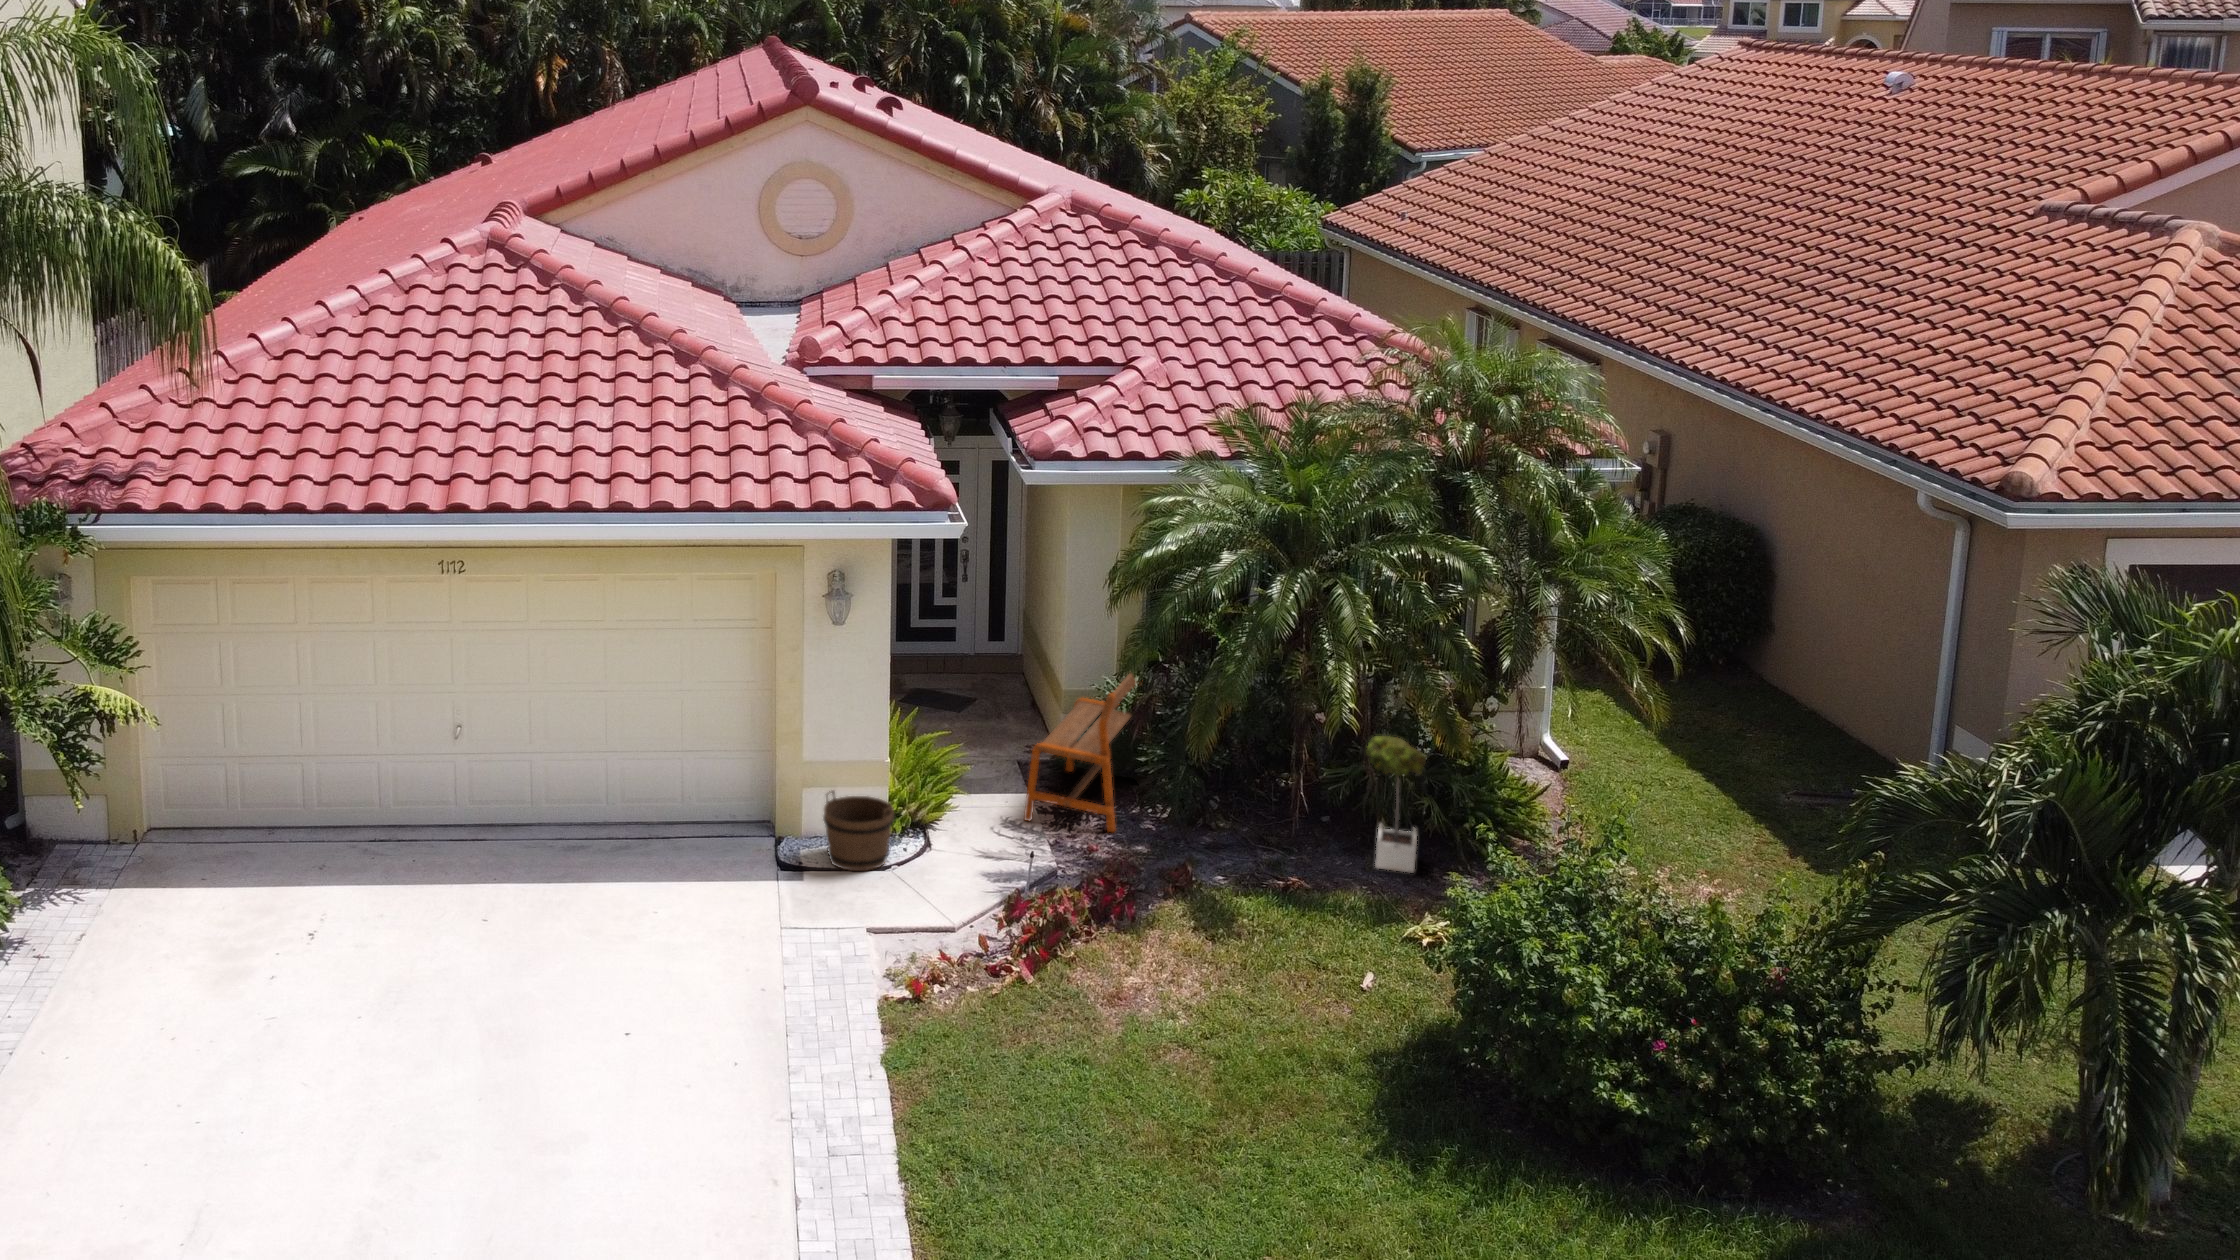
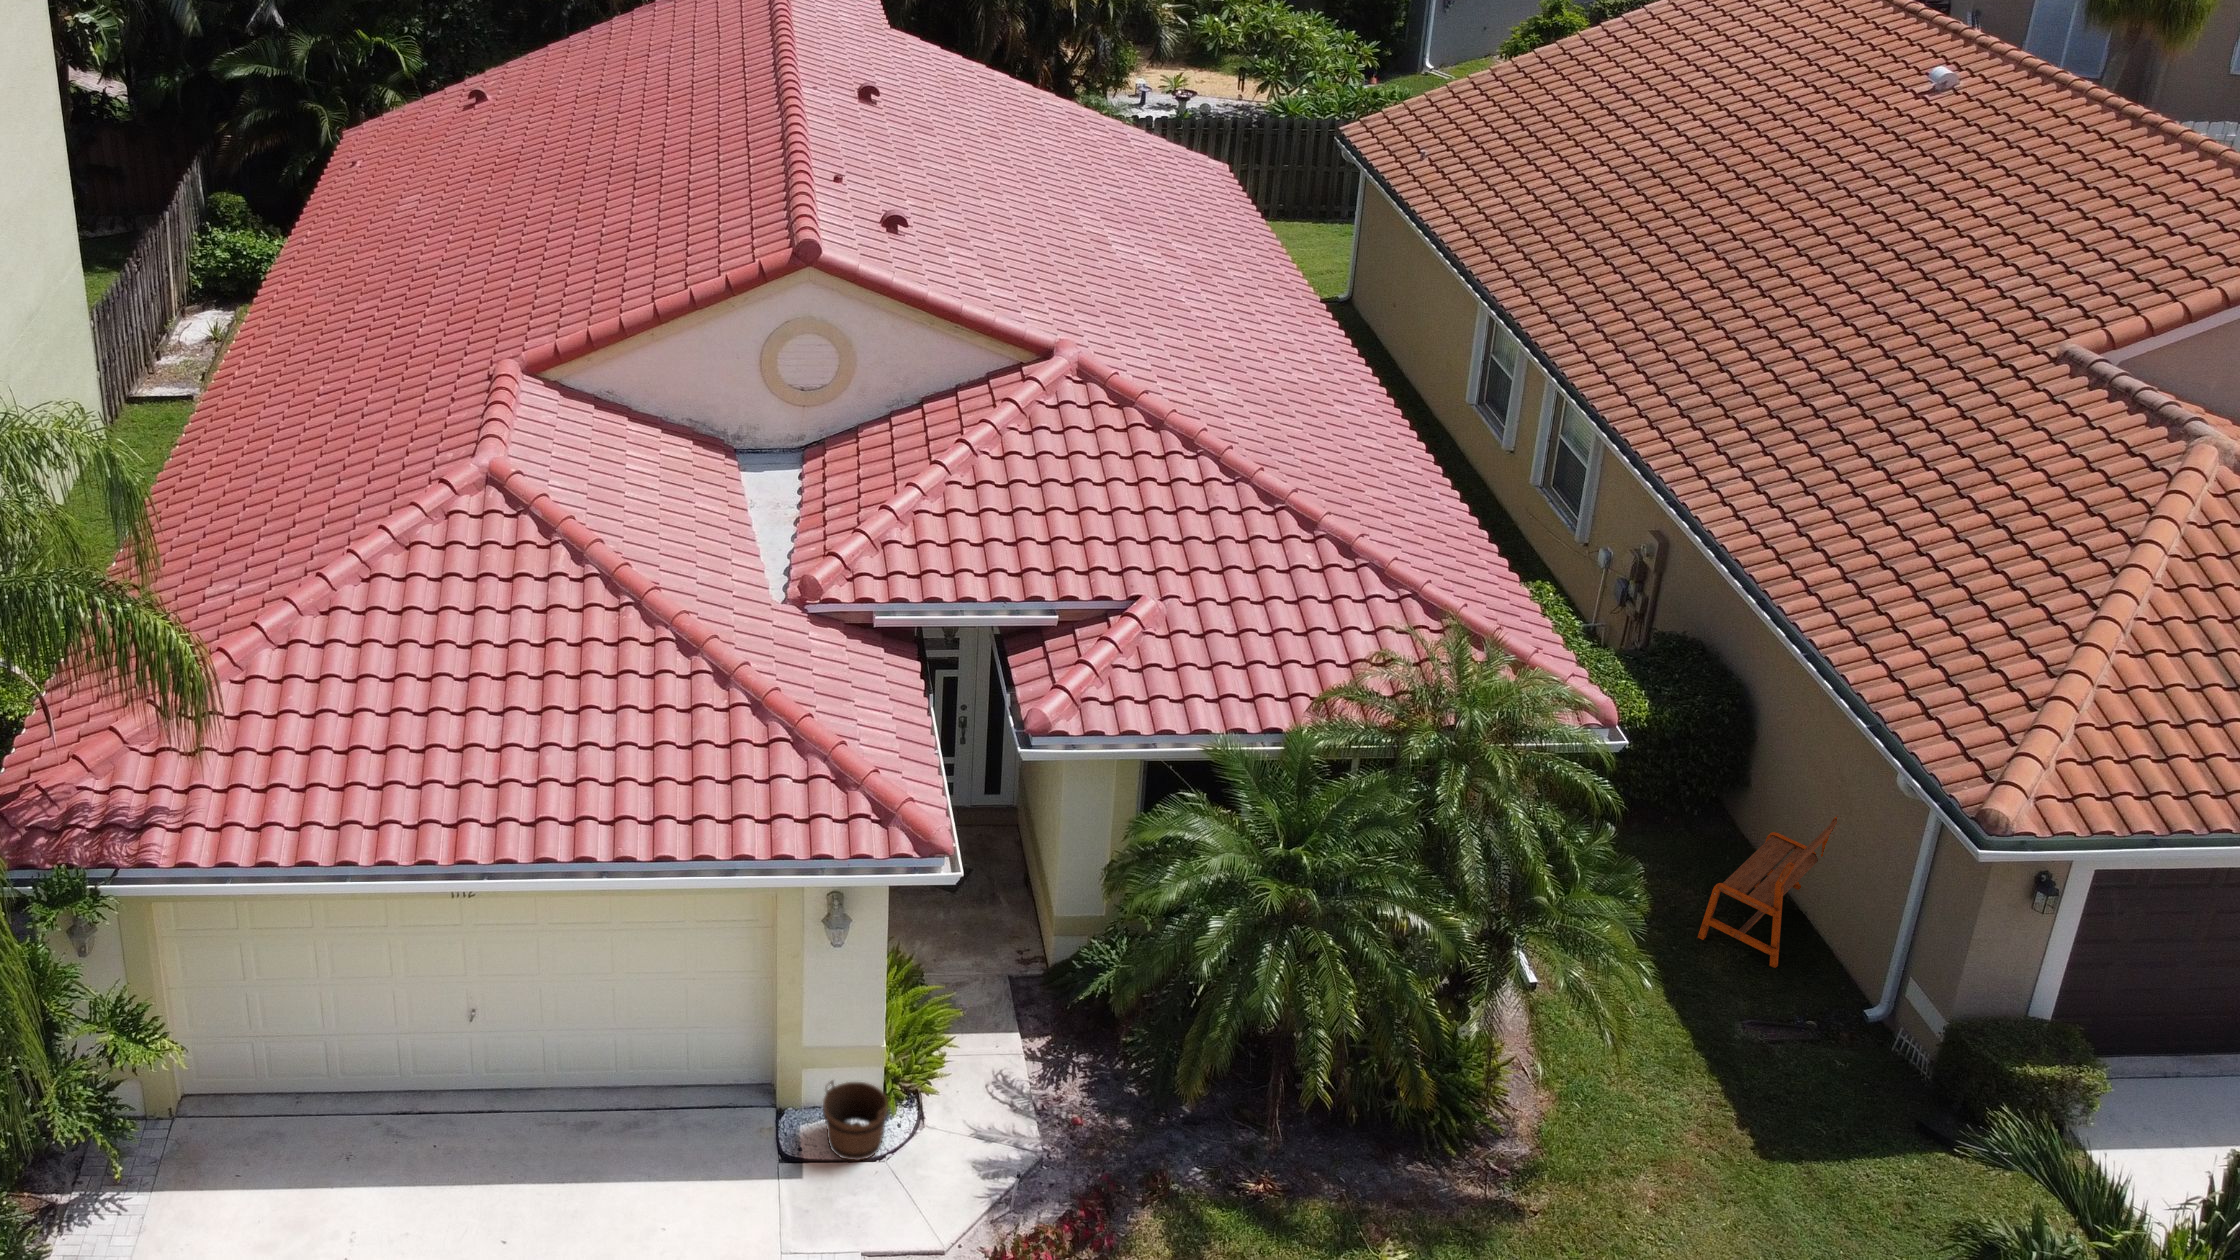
bench: present [1024,674,1136,832] -> present [1698,817,1837,968]
potted tree: present [1366,736,1426,873] -> none [1326,1043,1383,1164]

